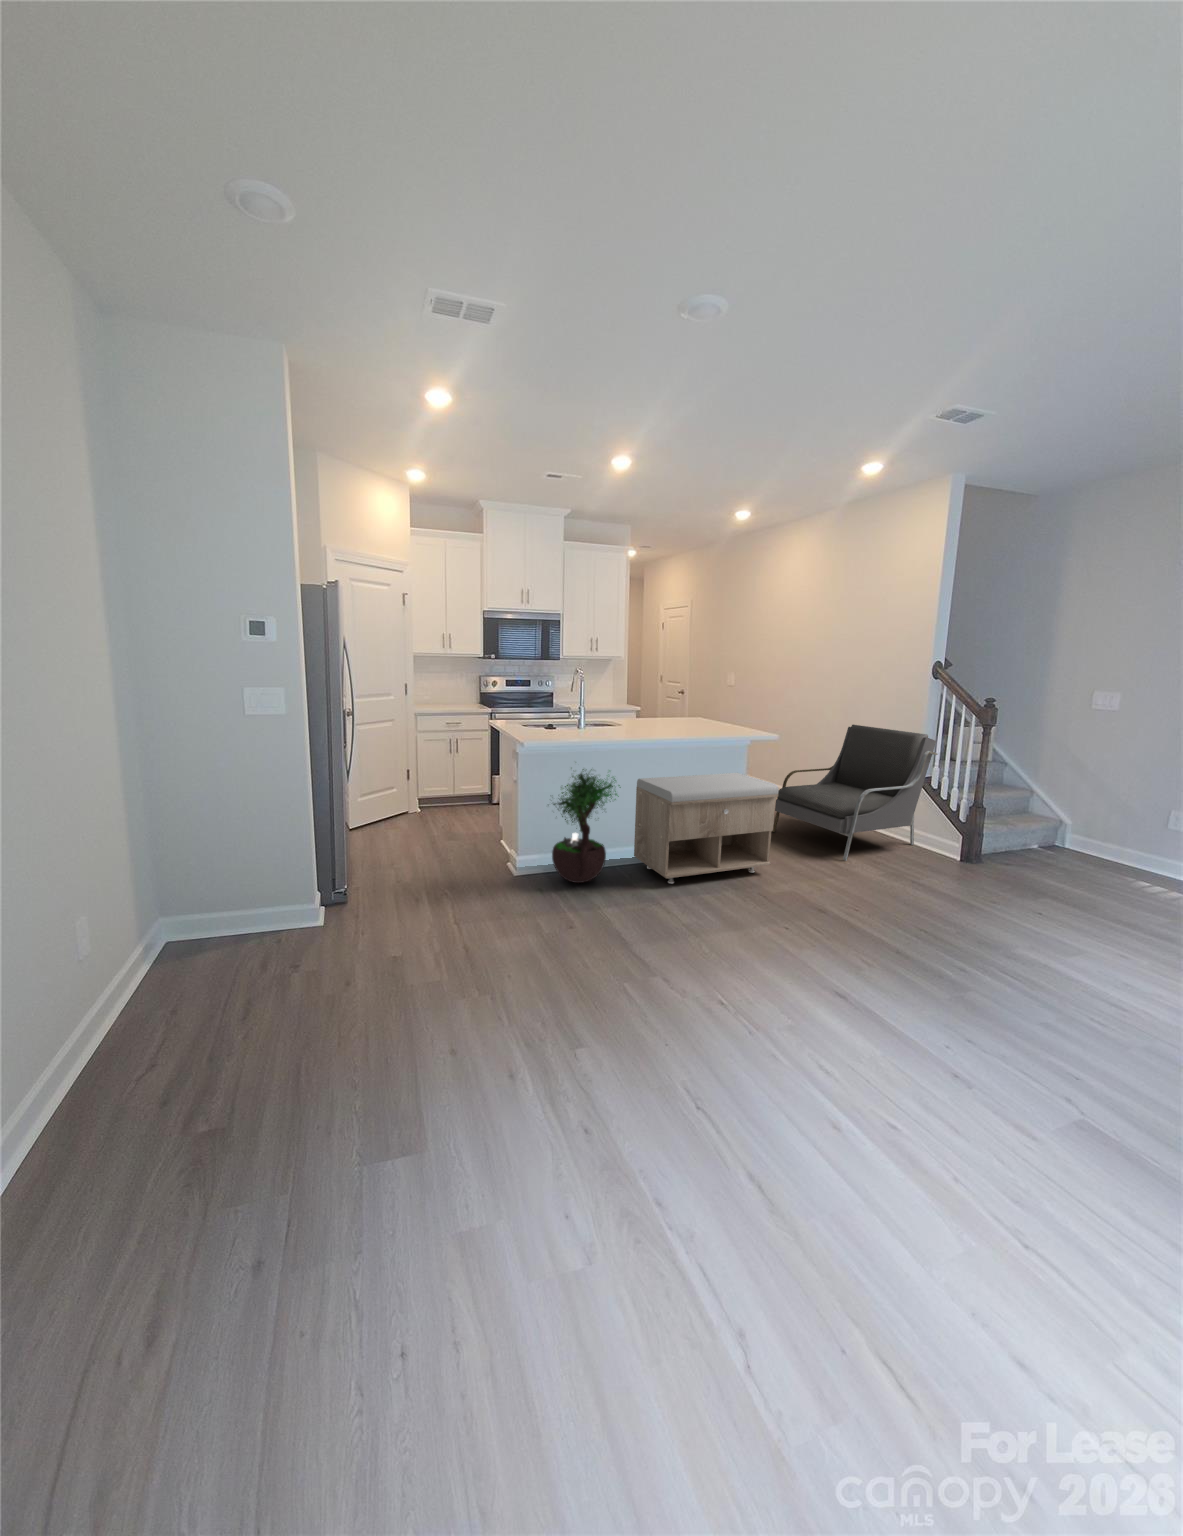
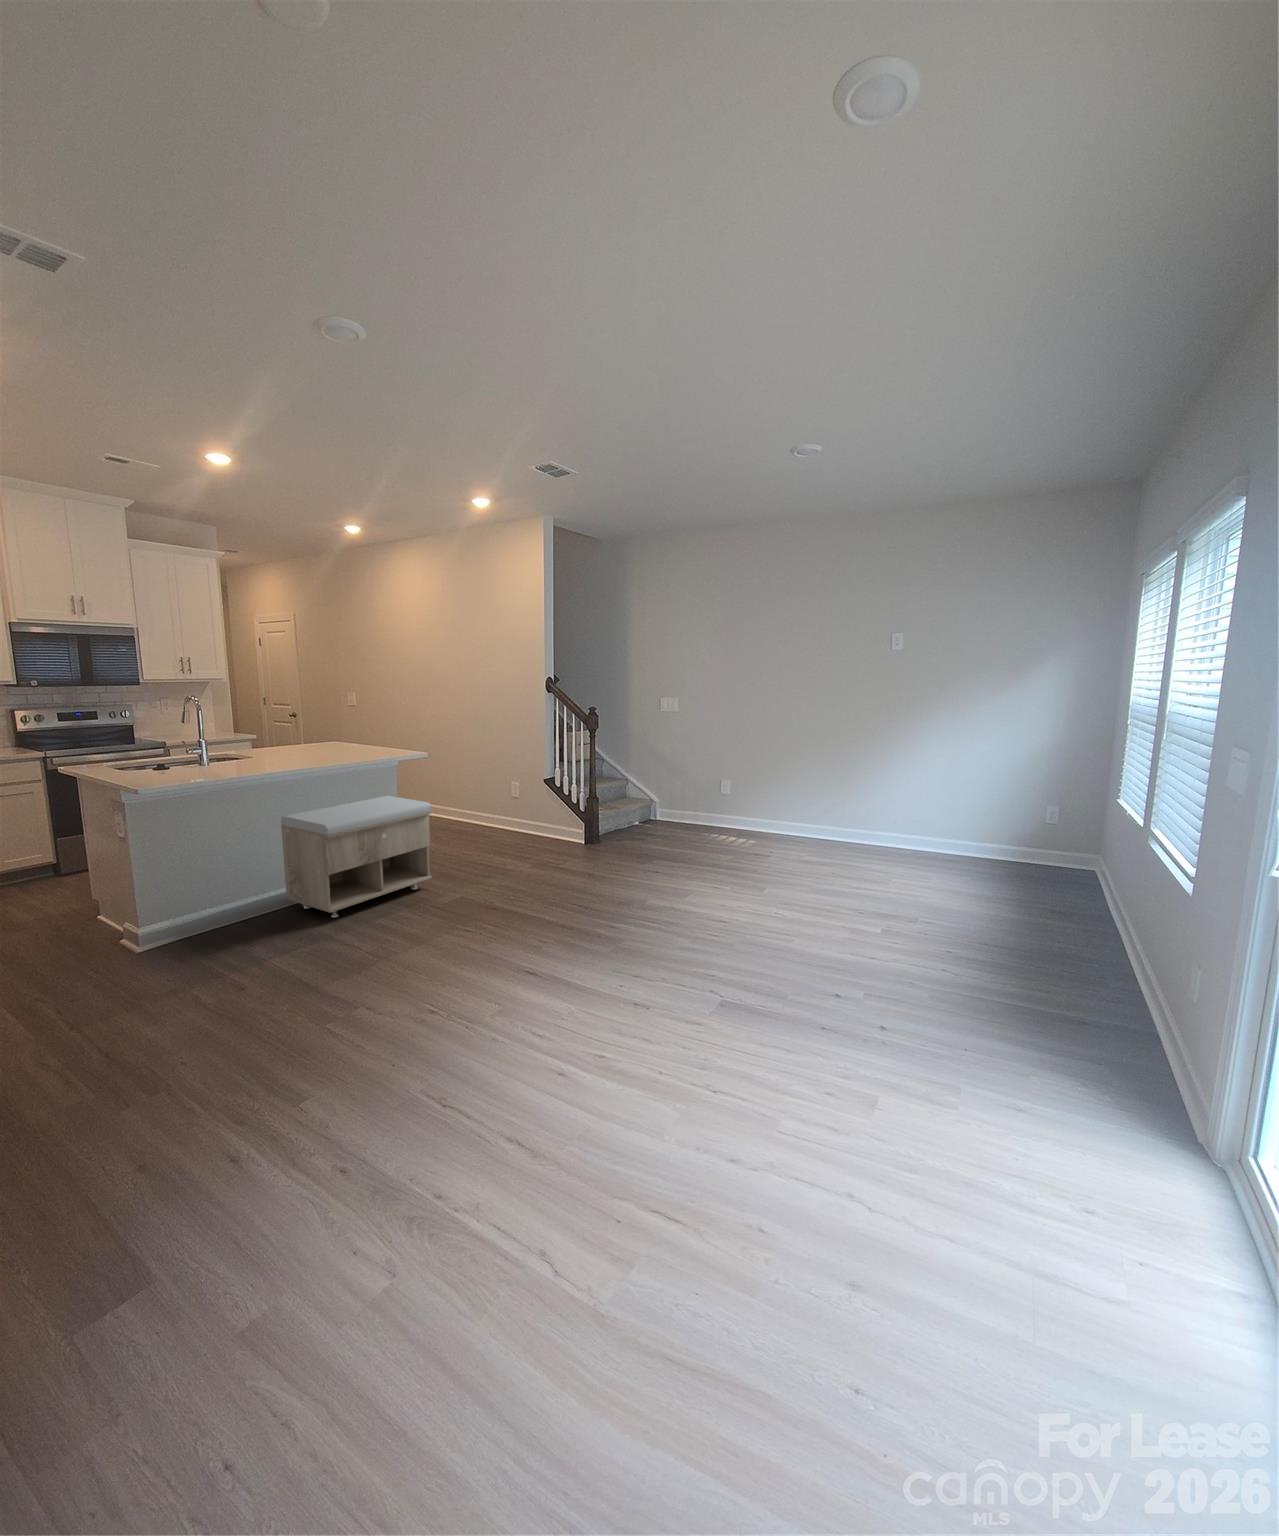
armchair: present [772,725,938,861] -> none [427,736,558,861]
potted tree: present [552,769,621,883] -> none [177,808,269,941]

